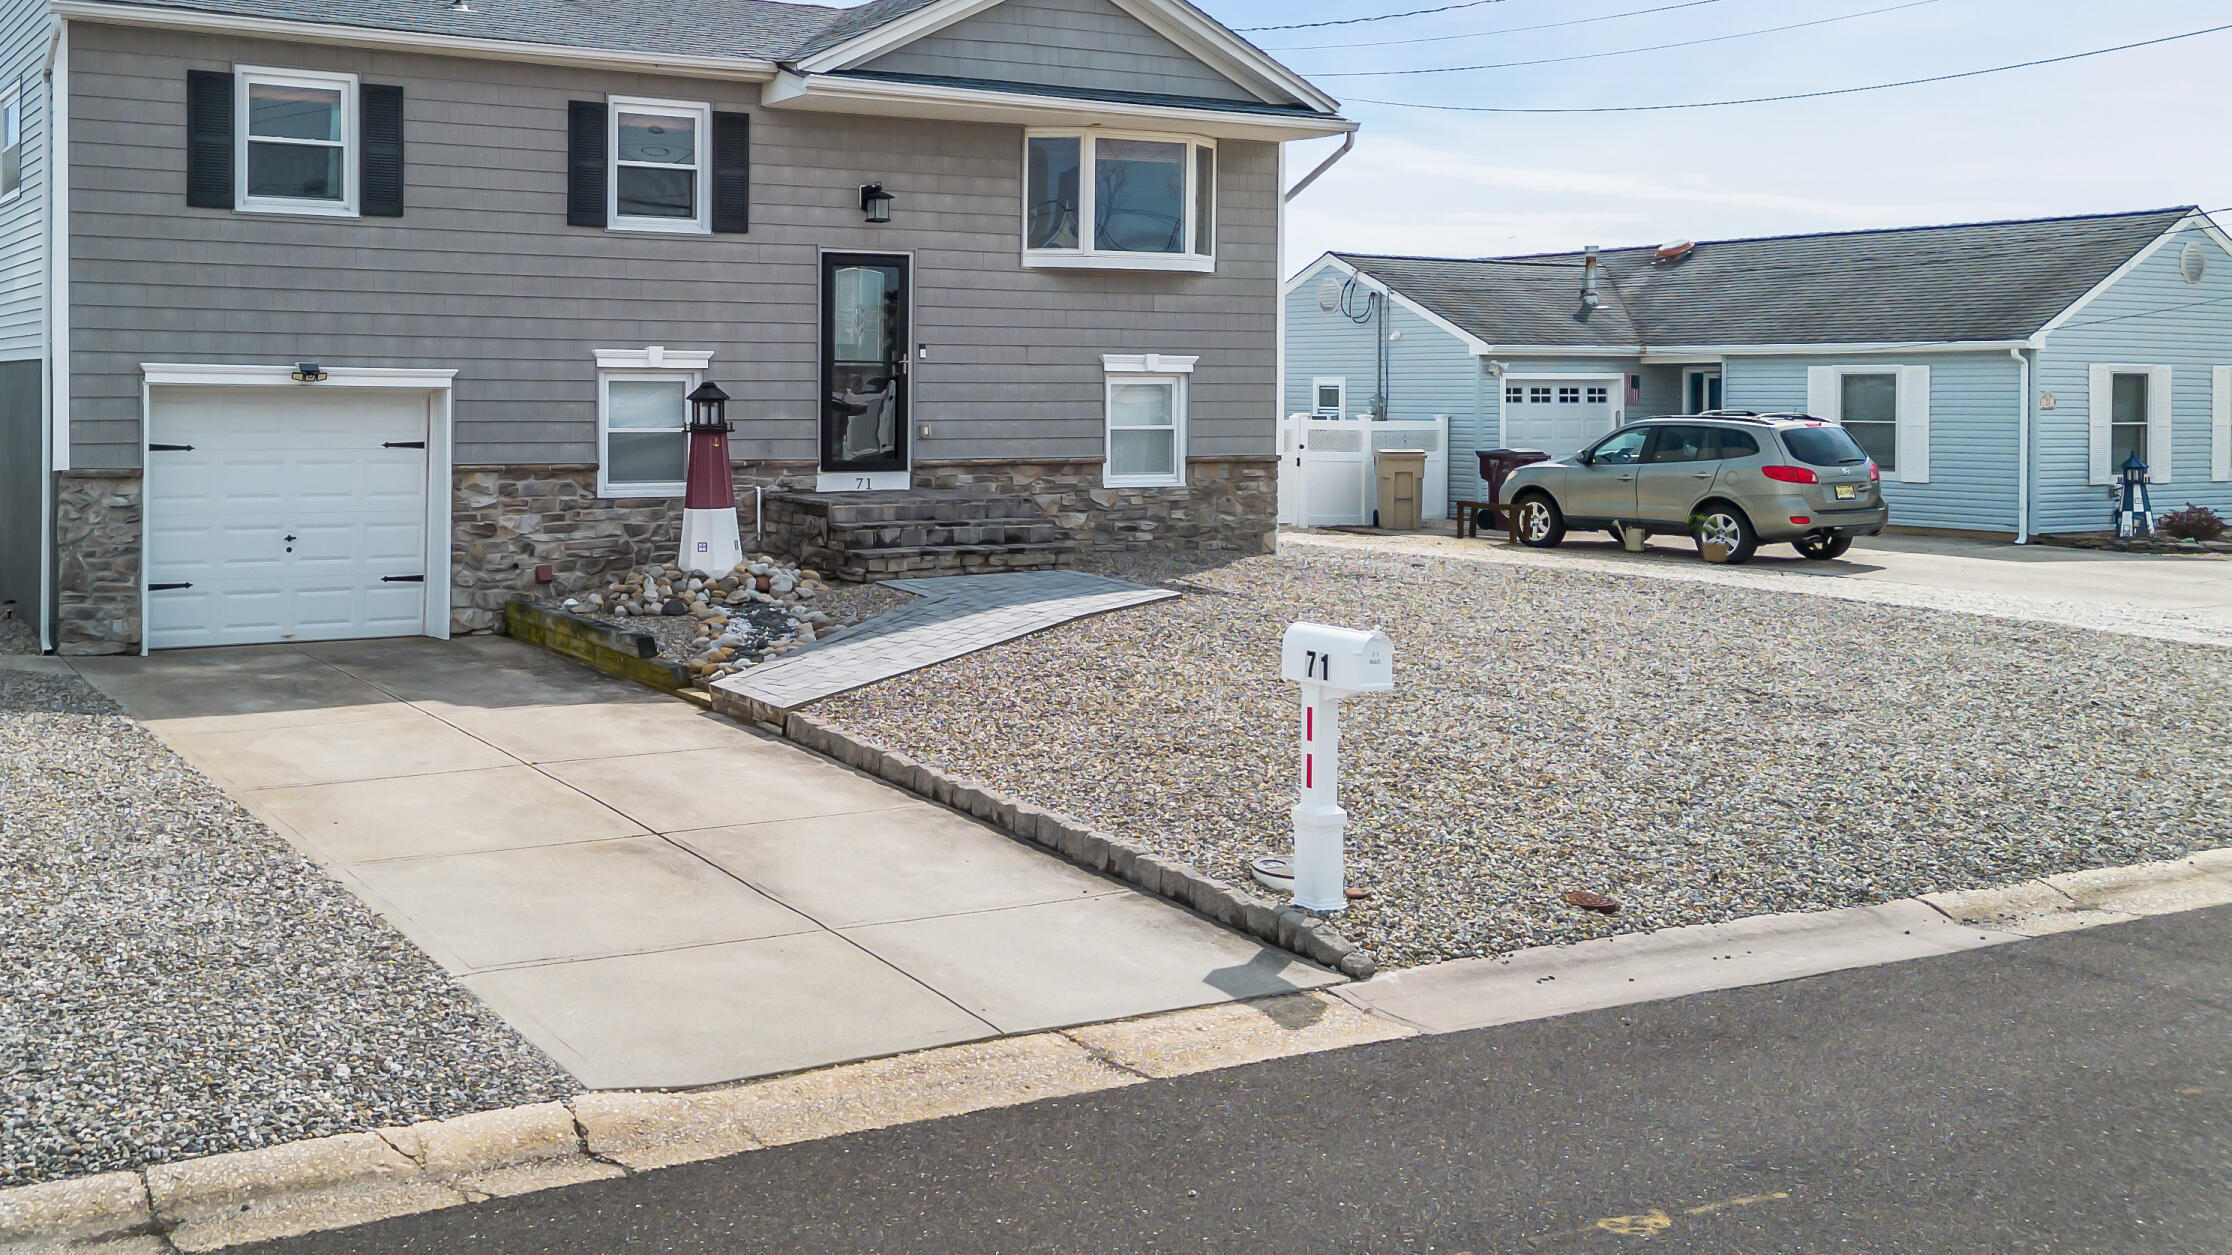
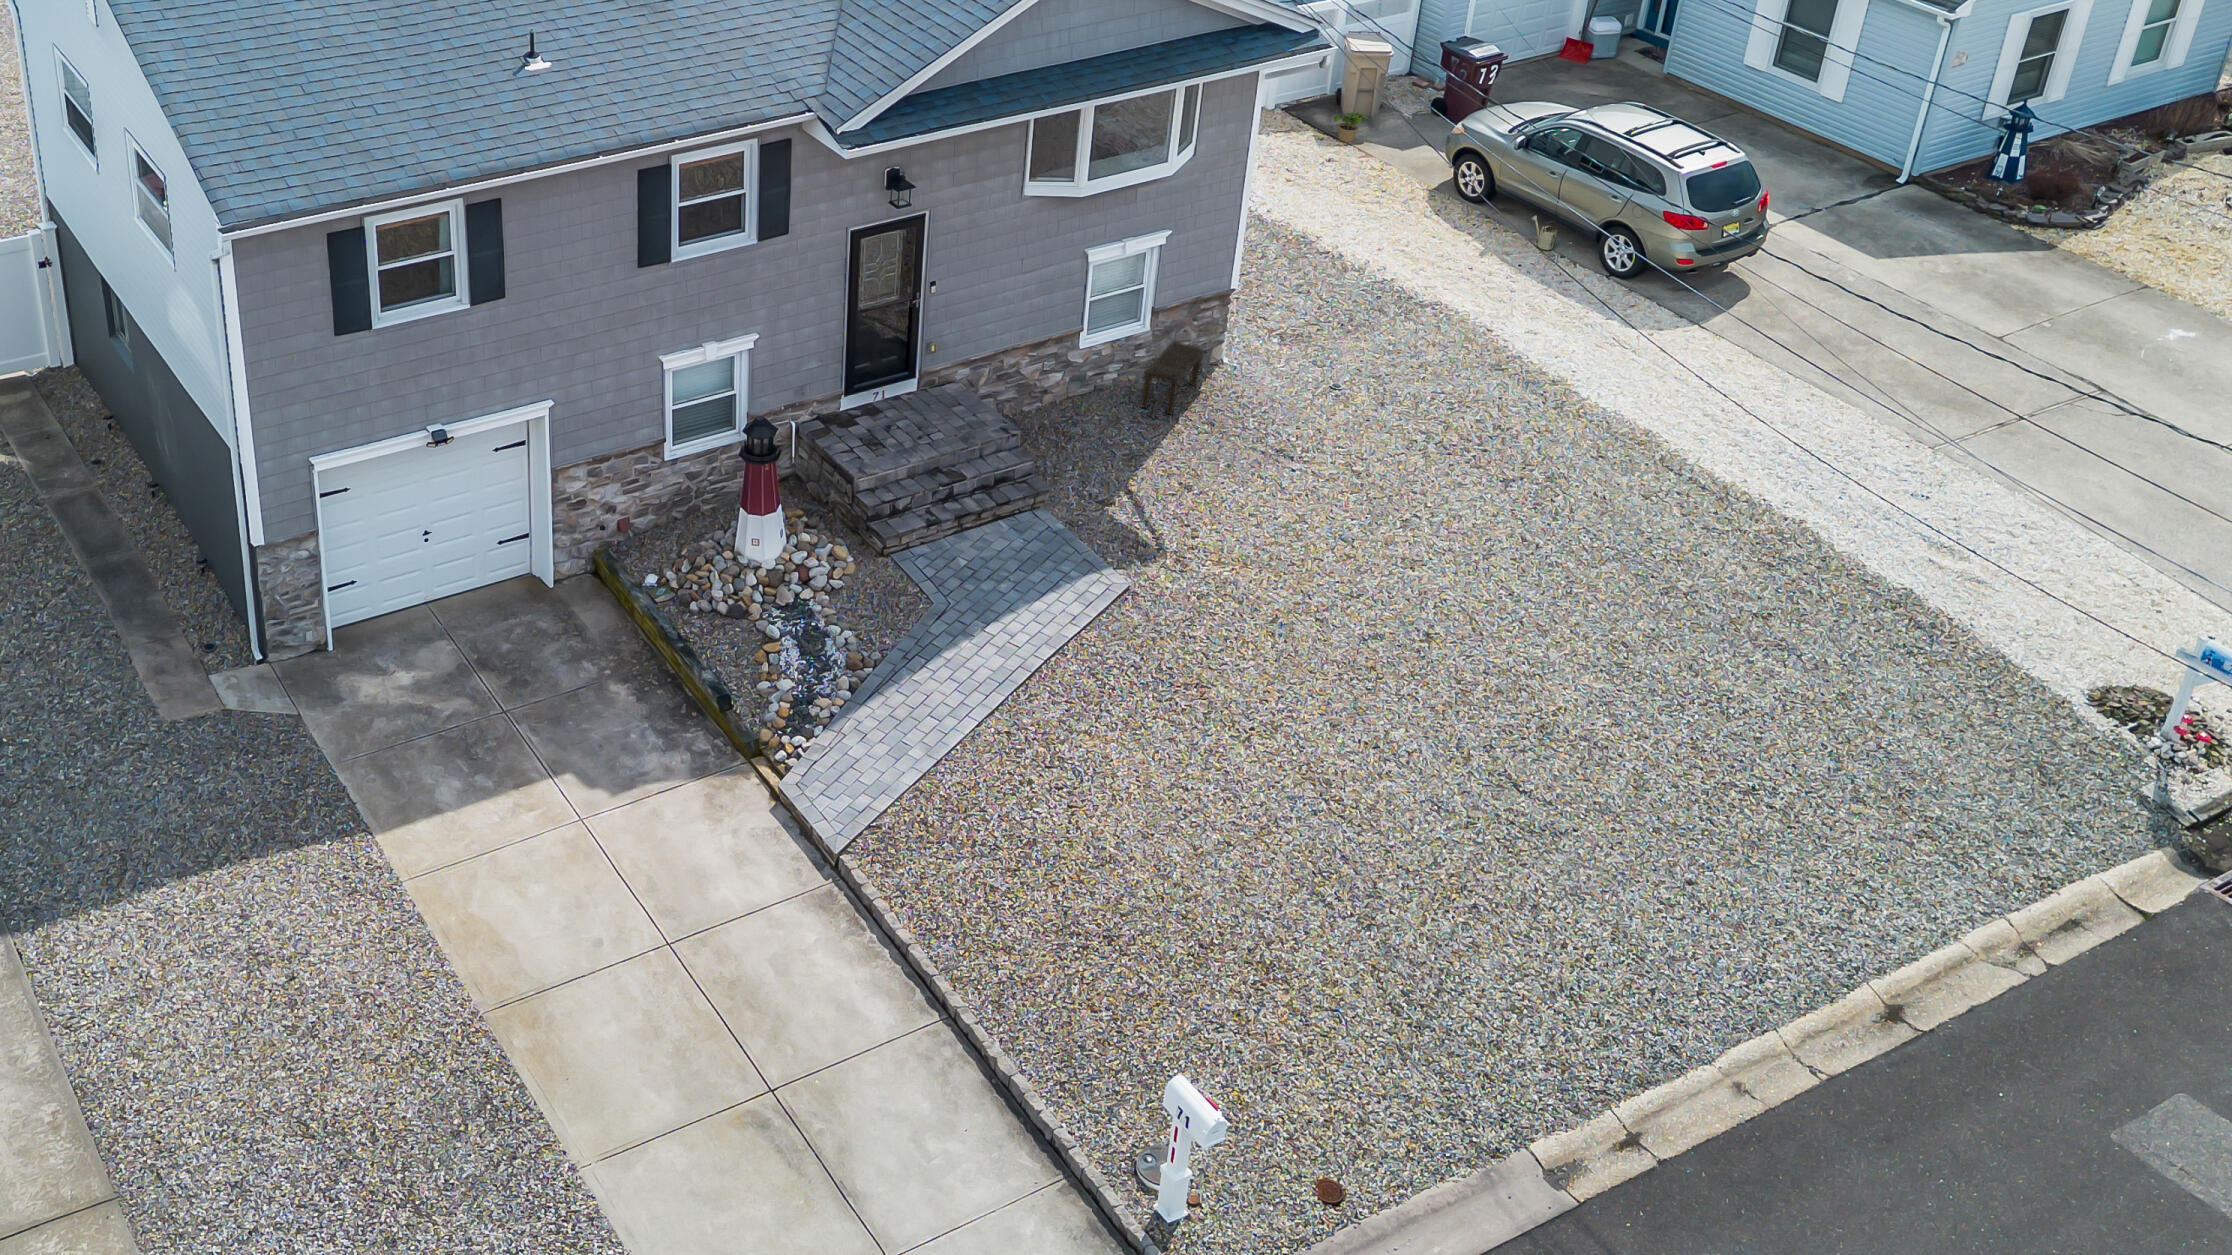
bench: present [1456,500,1533,544] -> present [1141,341,1205,415]
potted plant: present [1685,515,1733,562] -> present [1334,112,1368,142]

